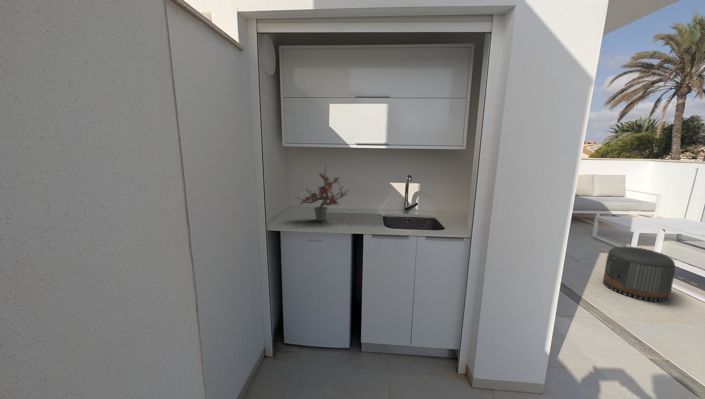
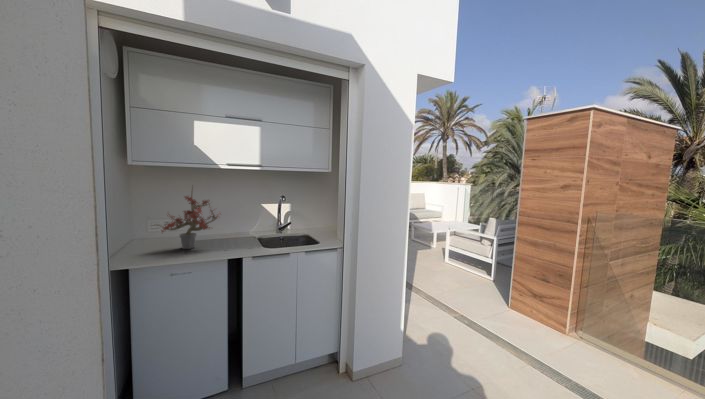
pouf: present [603,246,675,302] -> none [423,243,462,280]

